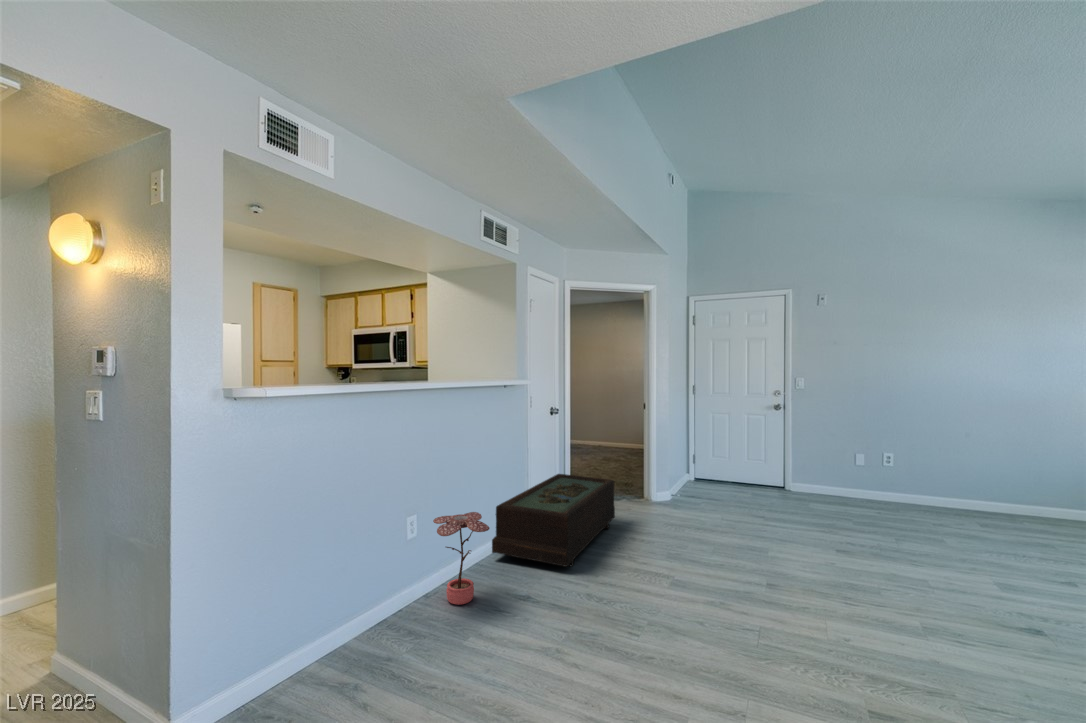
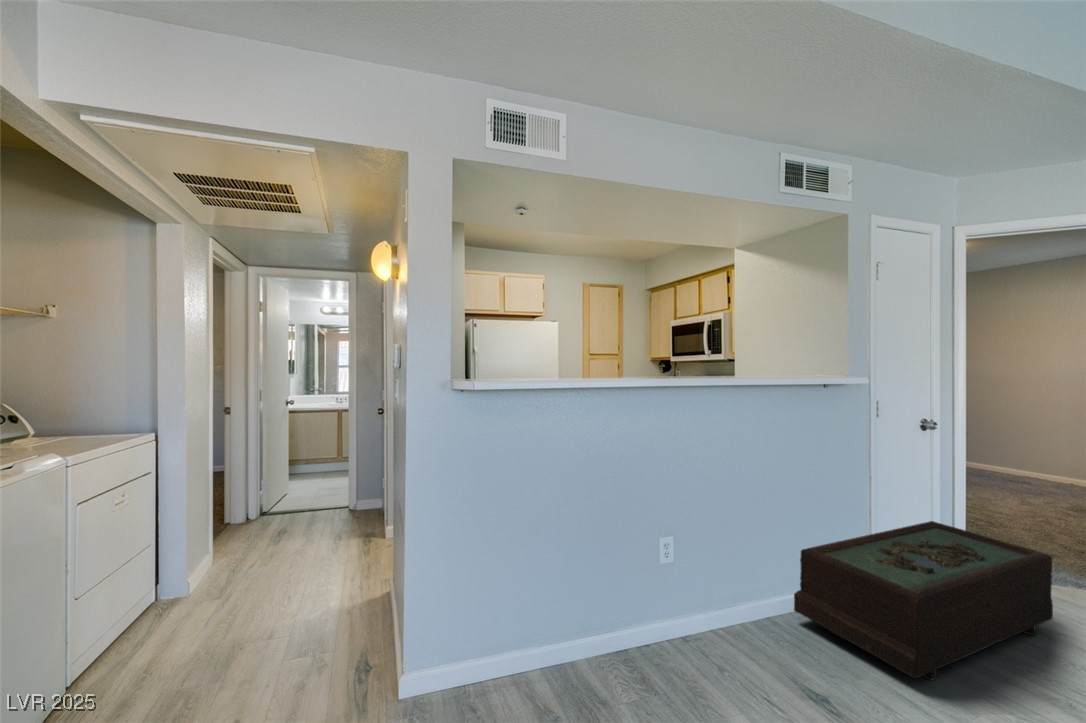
potted plant: present [433,512,490,605] -> none [691,547,765,672]

